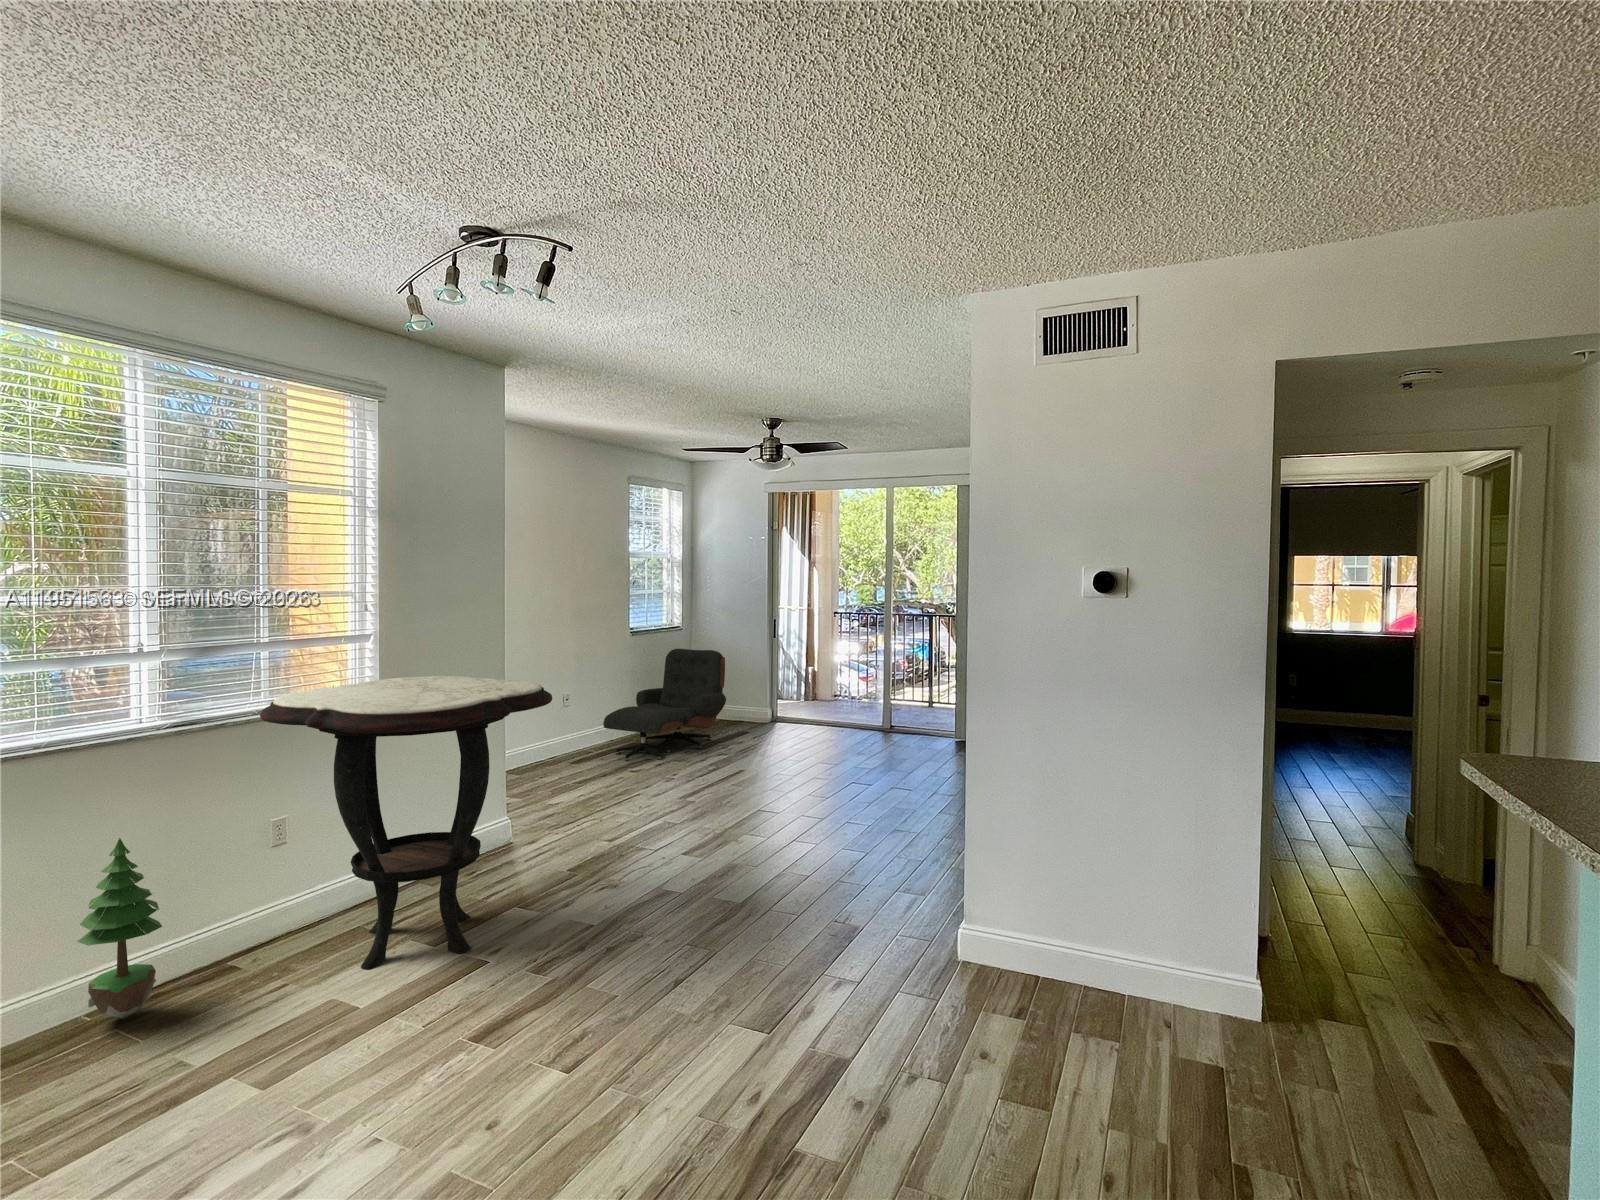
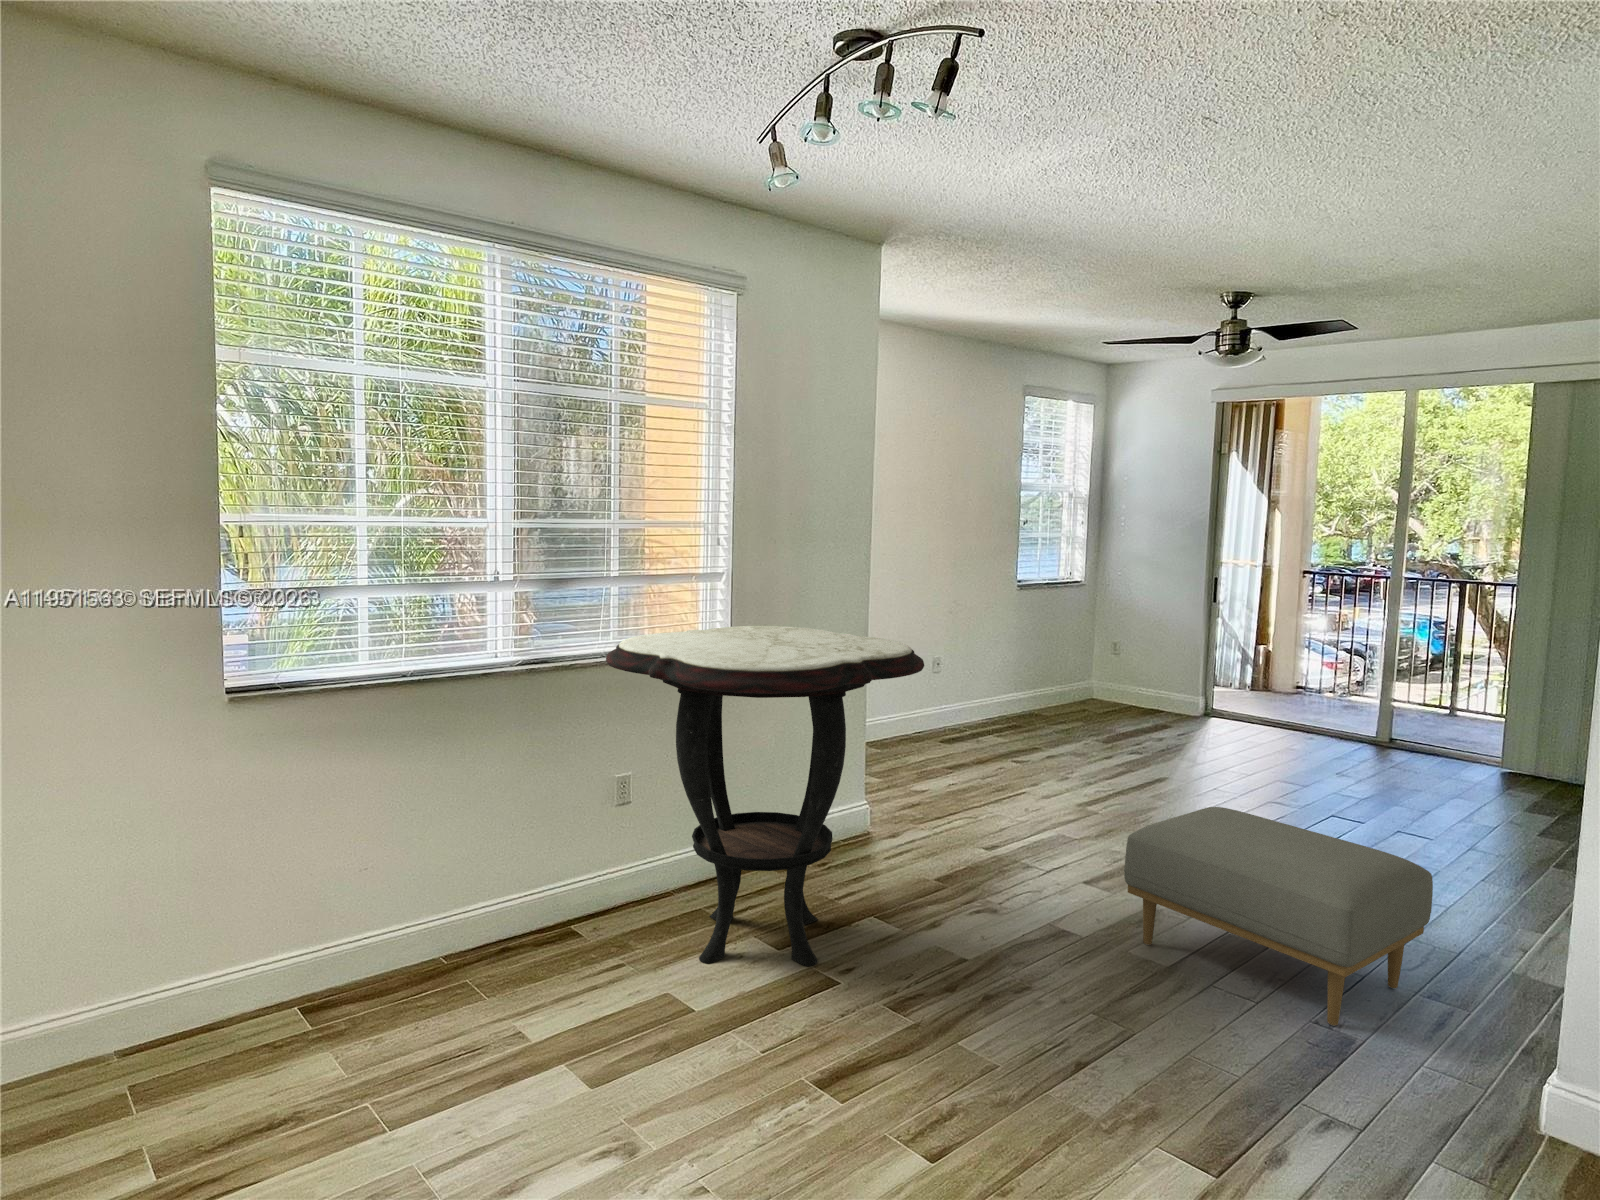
lounge chair: present [603,649,726,761] -> none [978,609,1141,750]
ottoman: none [709,783,898,917] -> present [1124,807,1433,1026]
potted tree: present [77,838,162,1019] -> none [439,778,512,967]

